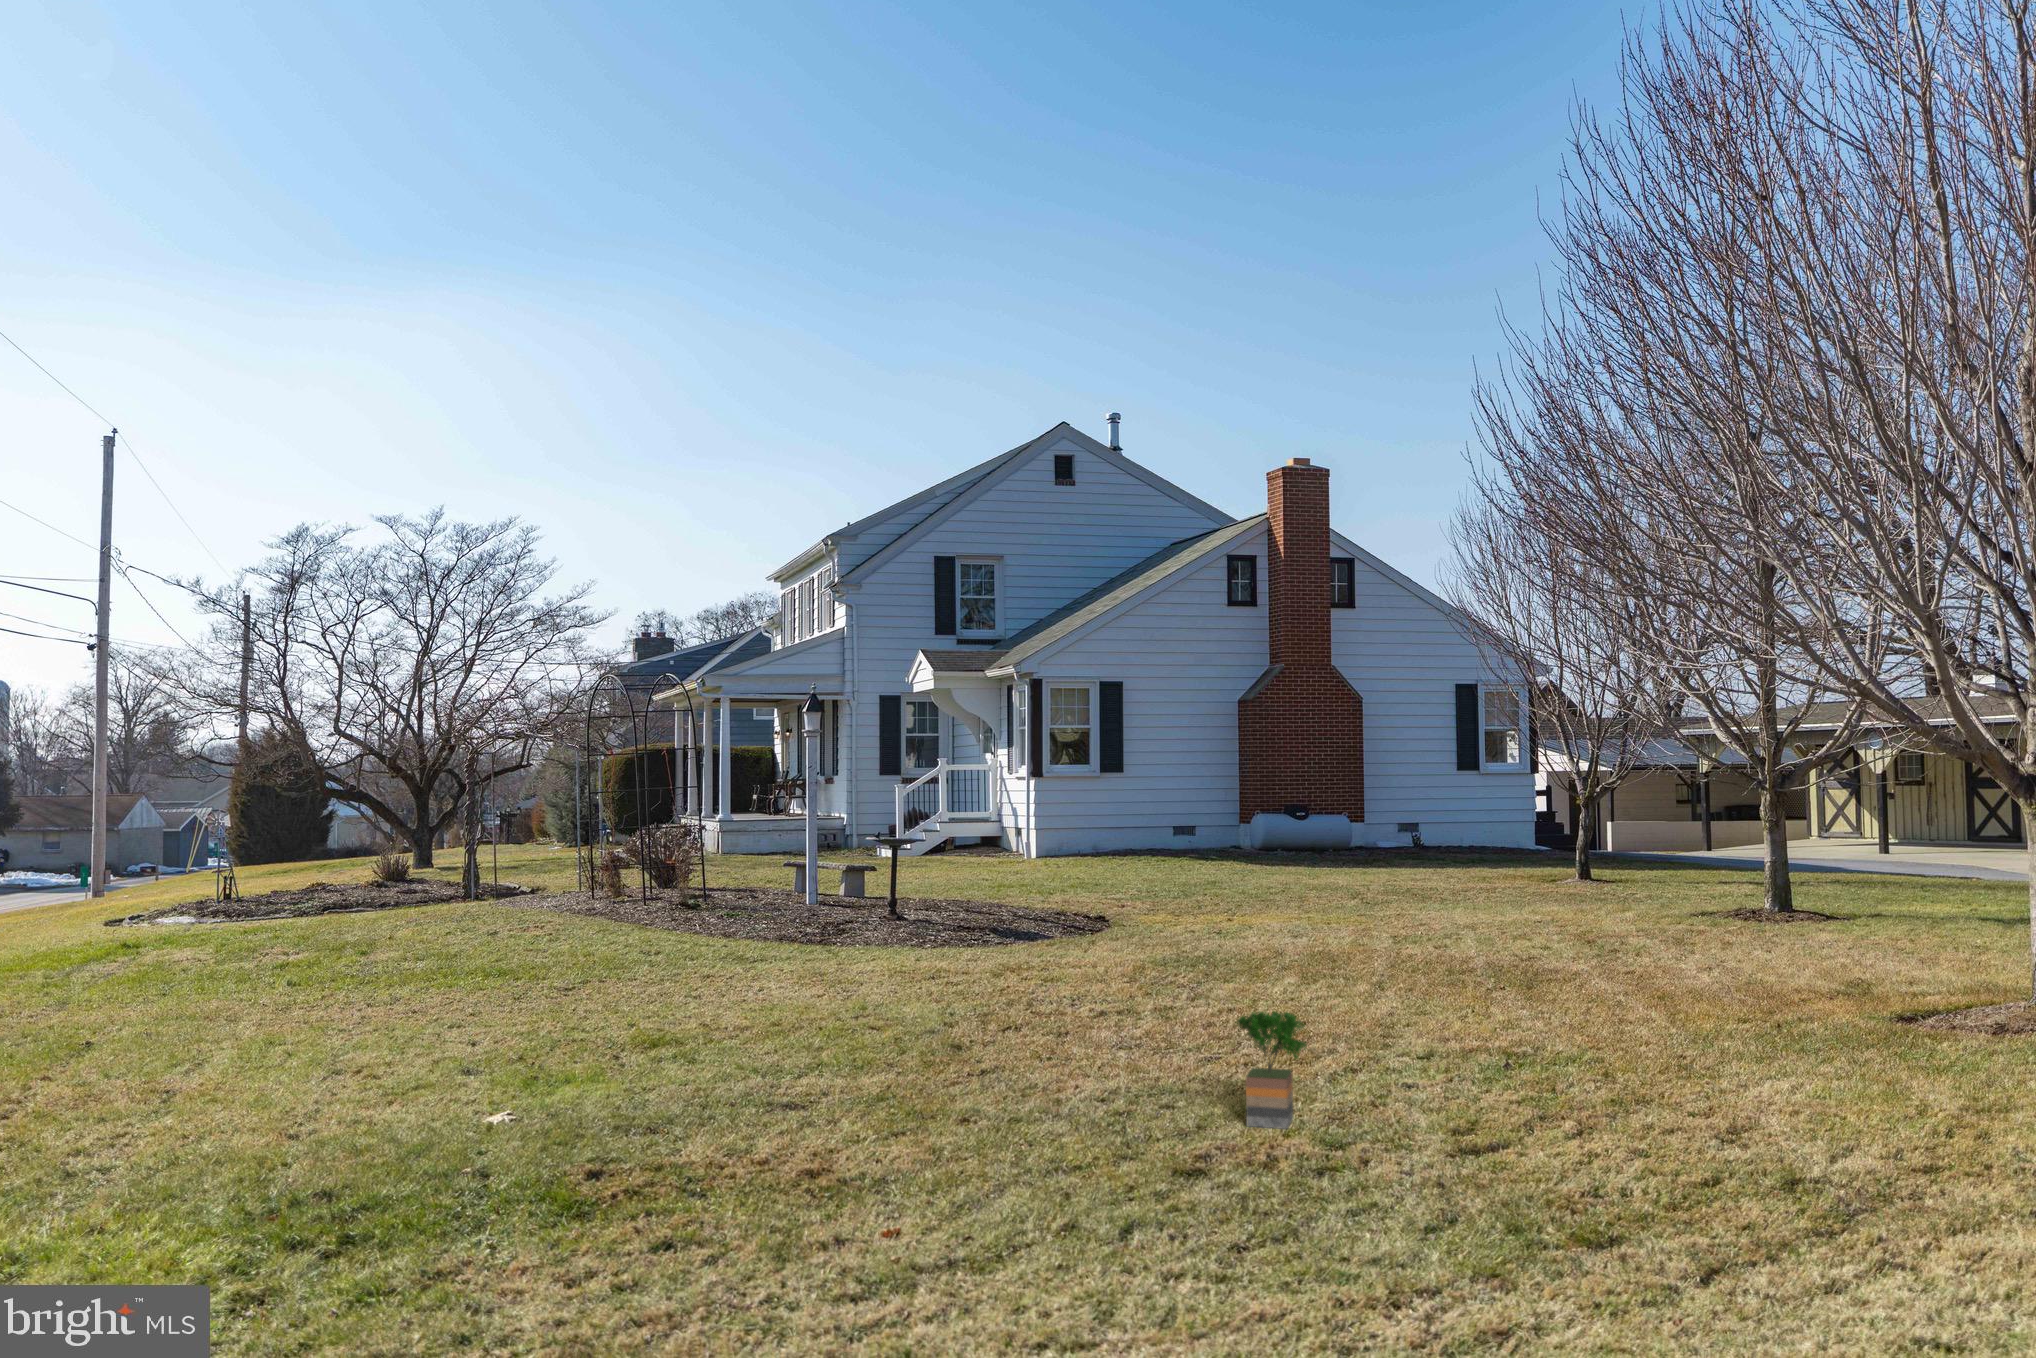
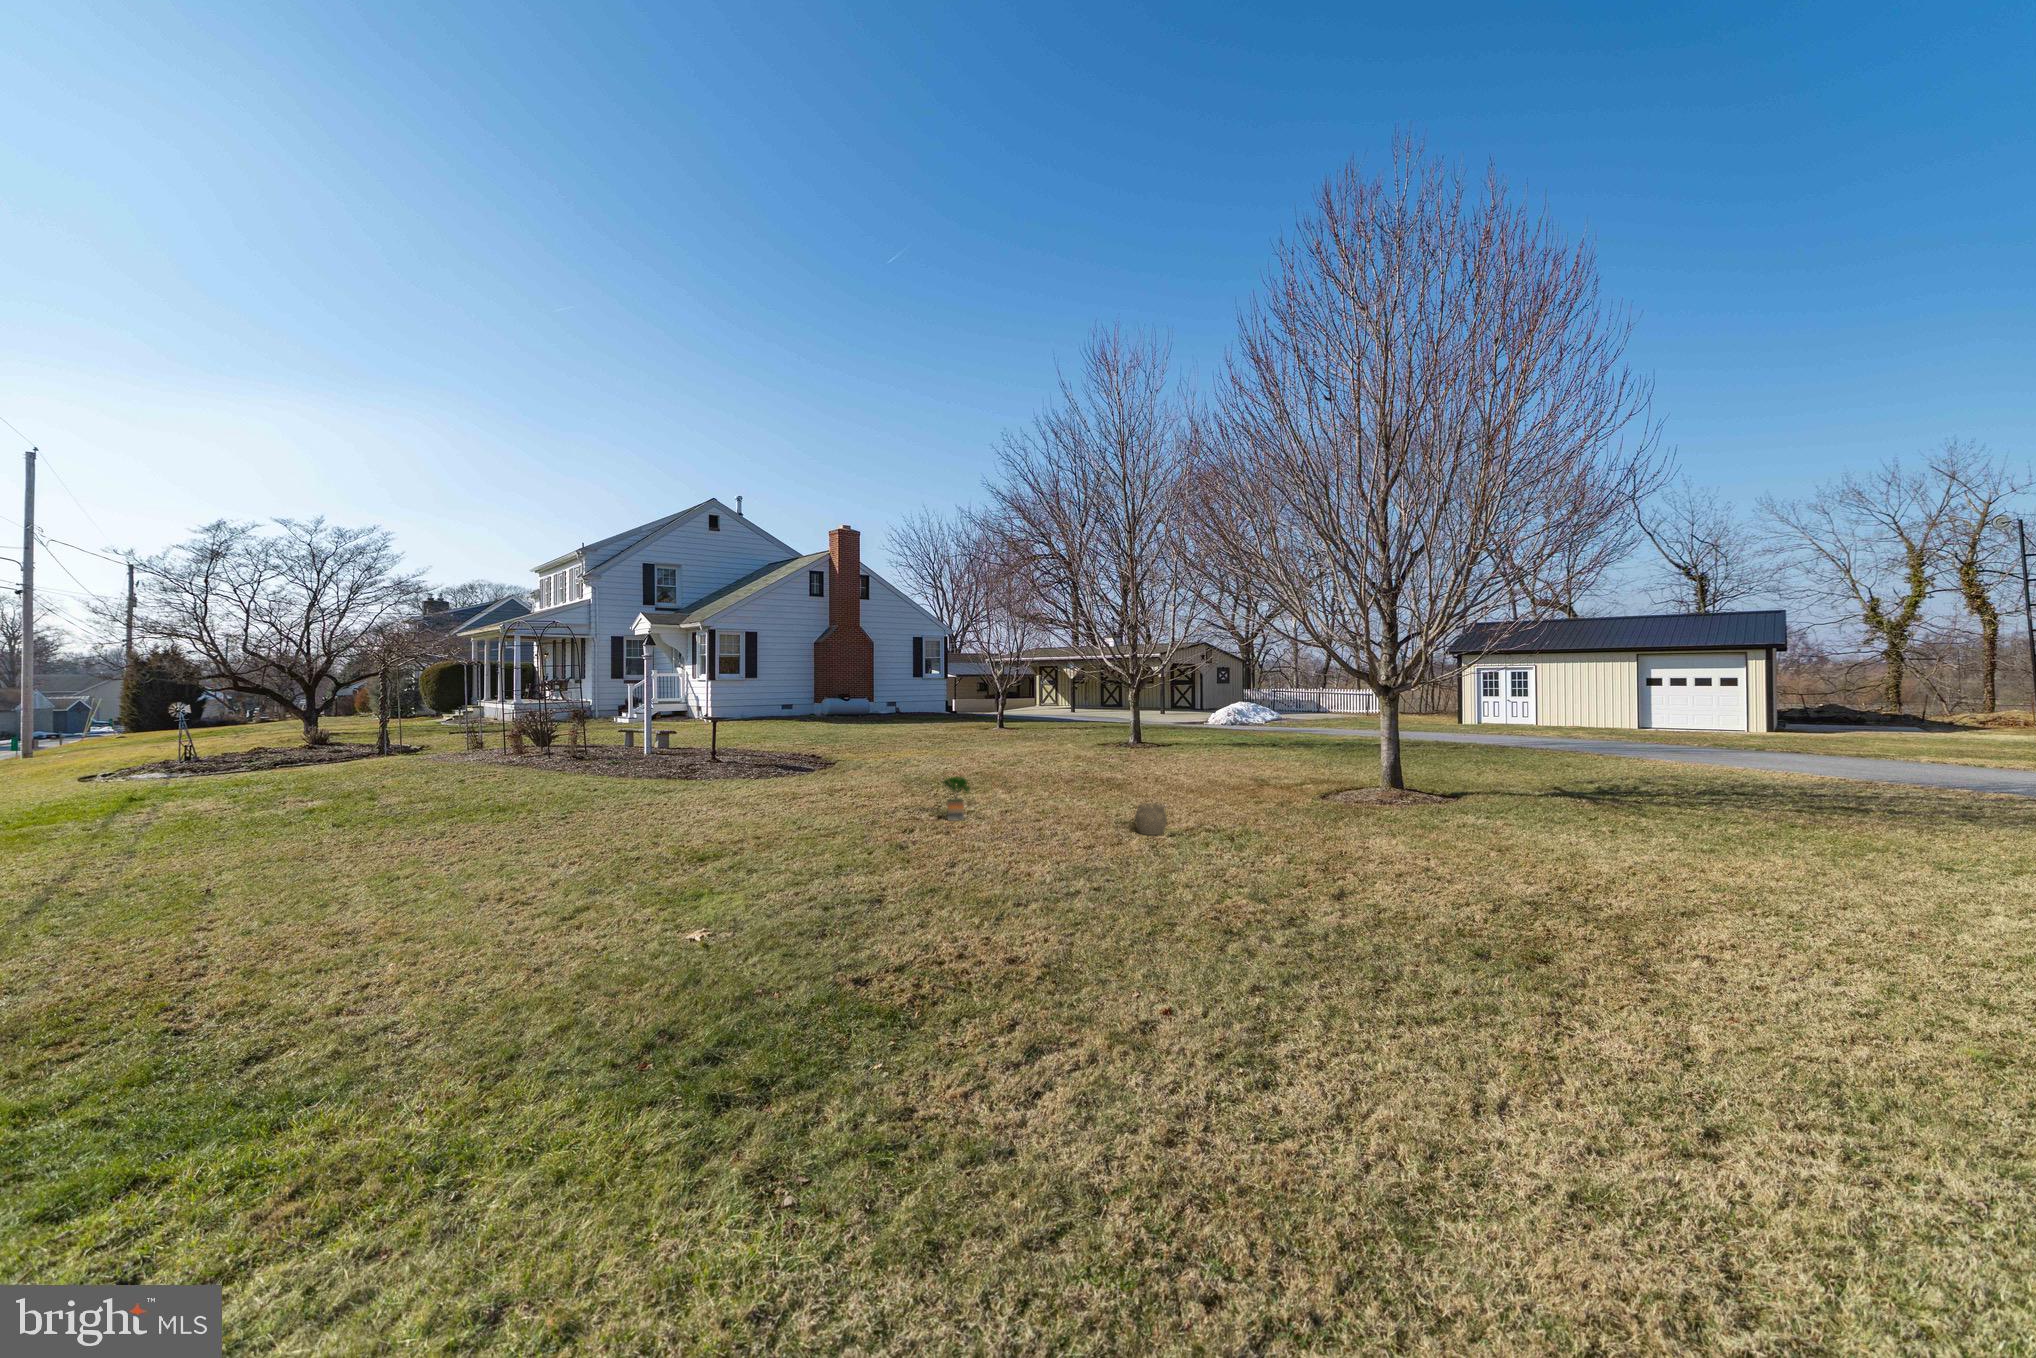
woven basket: none [1763,1136,1879,1248] -> present [1135,803,1167,835]

